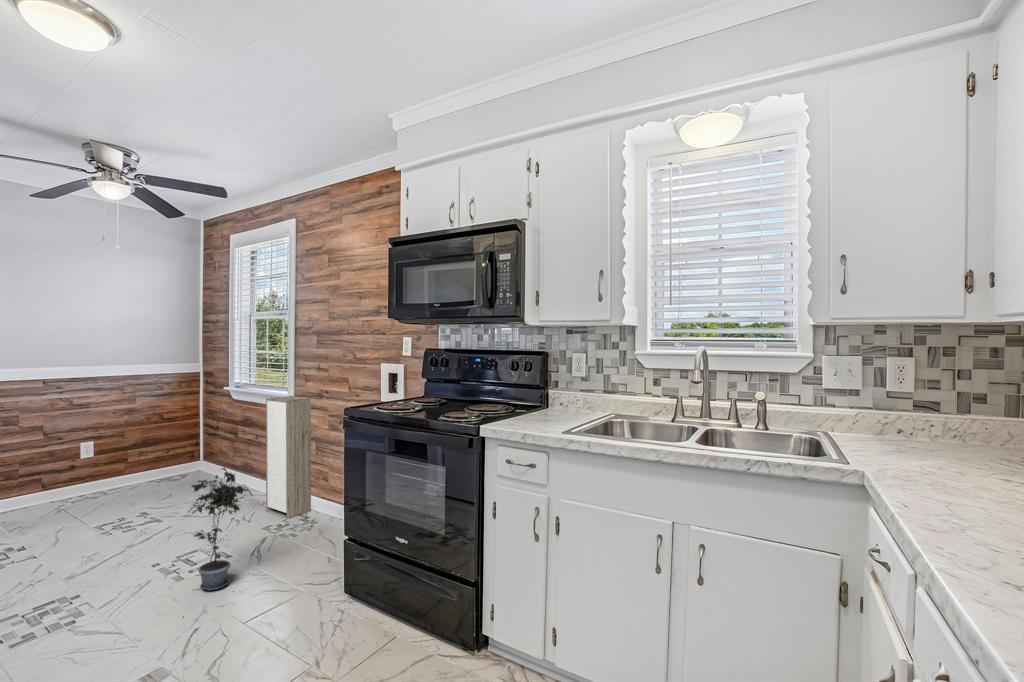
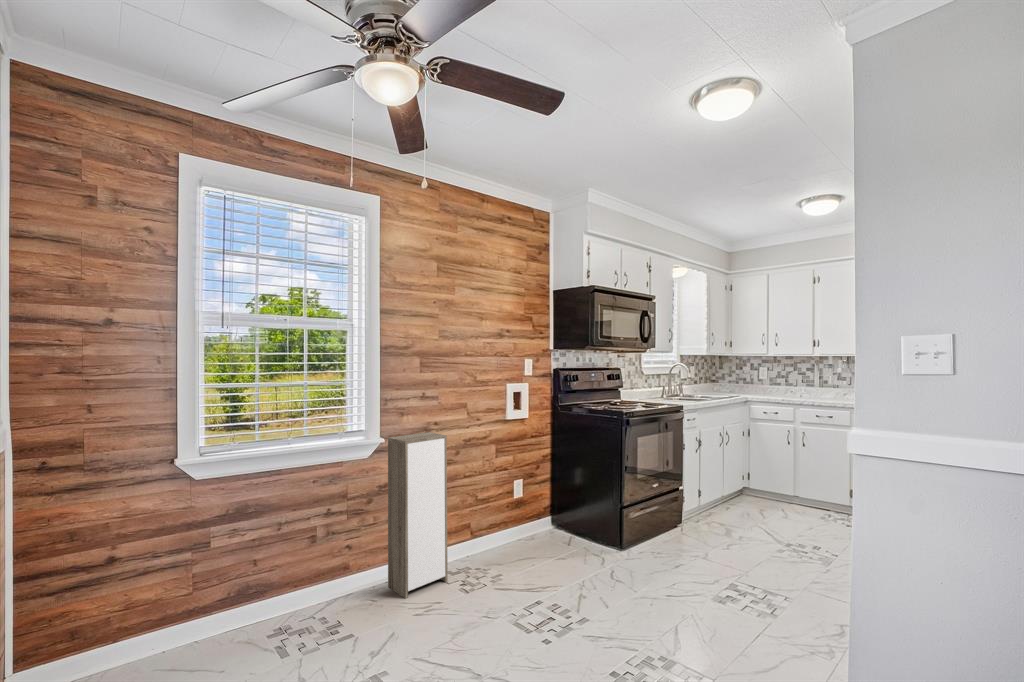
potted plant: present [188,468,252,591] -> none [594,480,640,592]

